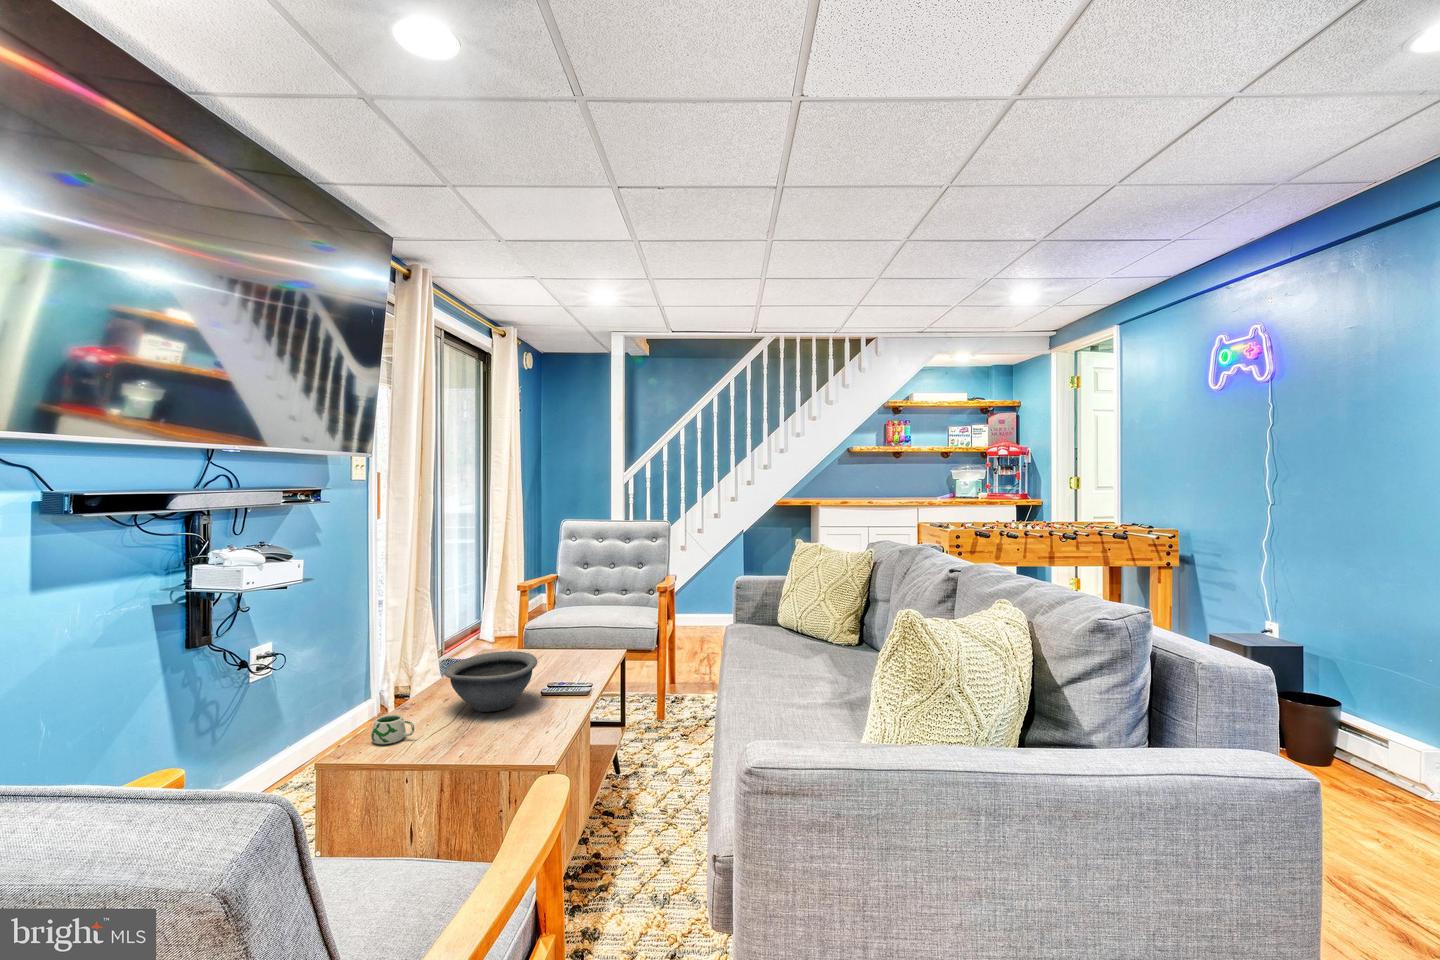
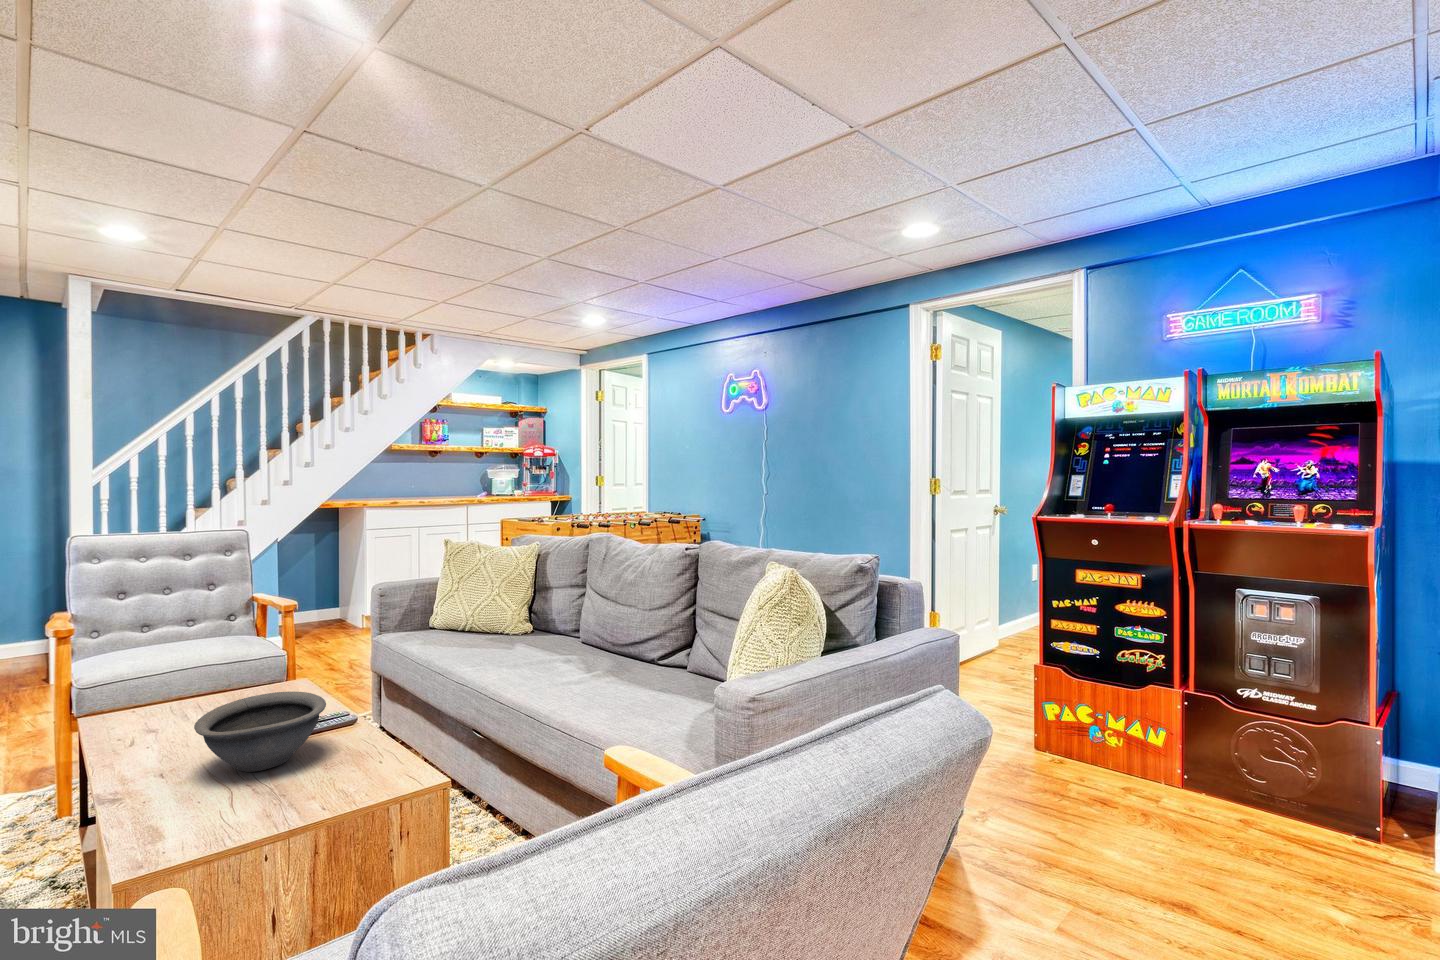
mug: present [371,714,414,744] -> none [157,794,225,838]

